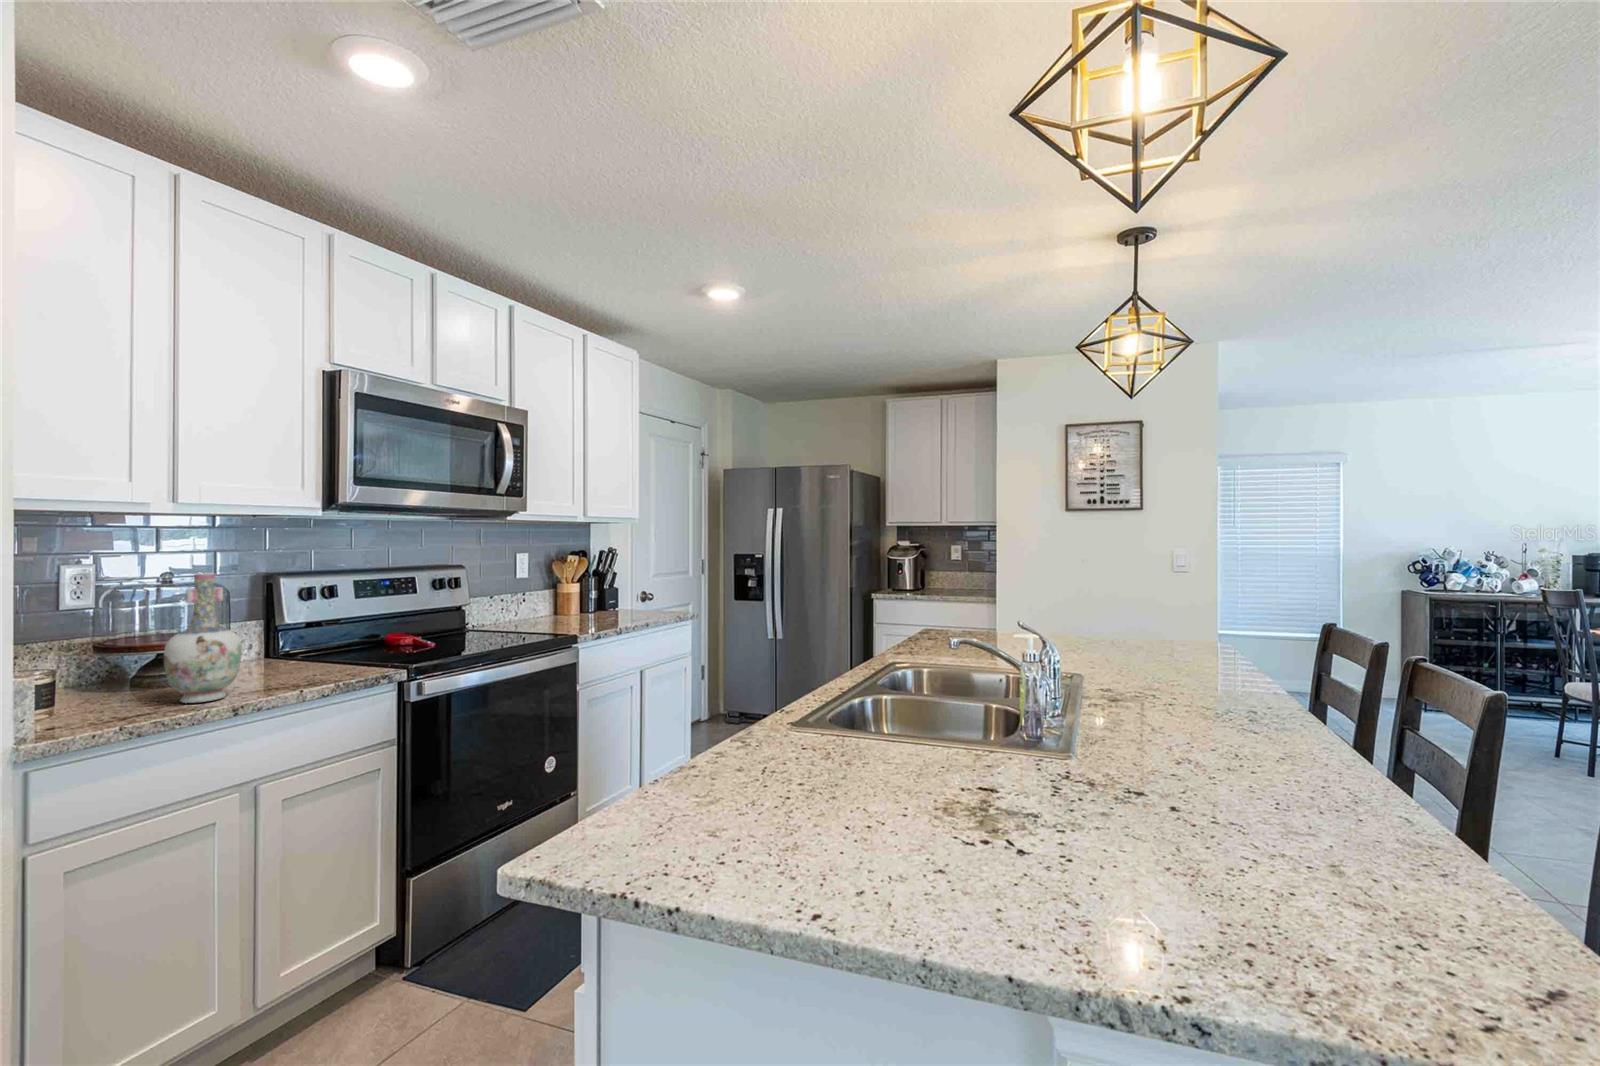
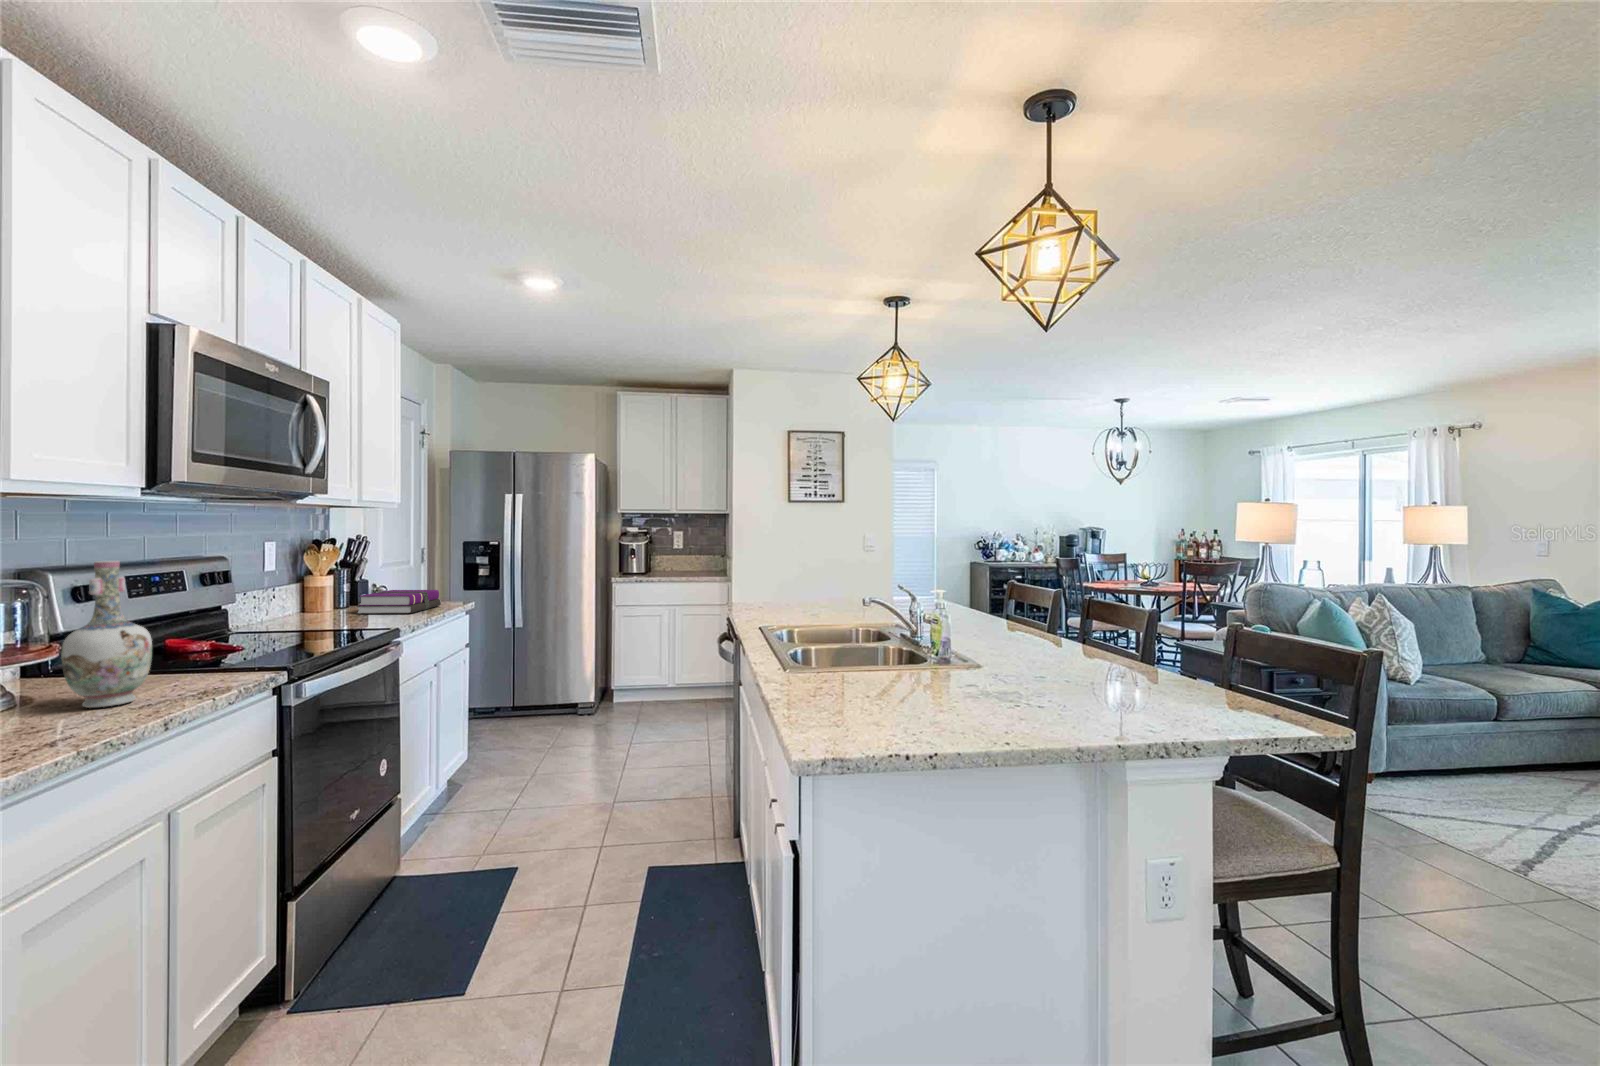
hardback book: none [583,598,660,622] -> present [357,590,441,614]

